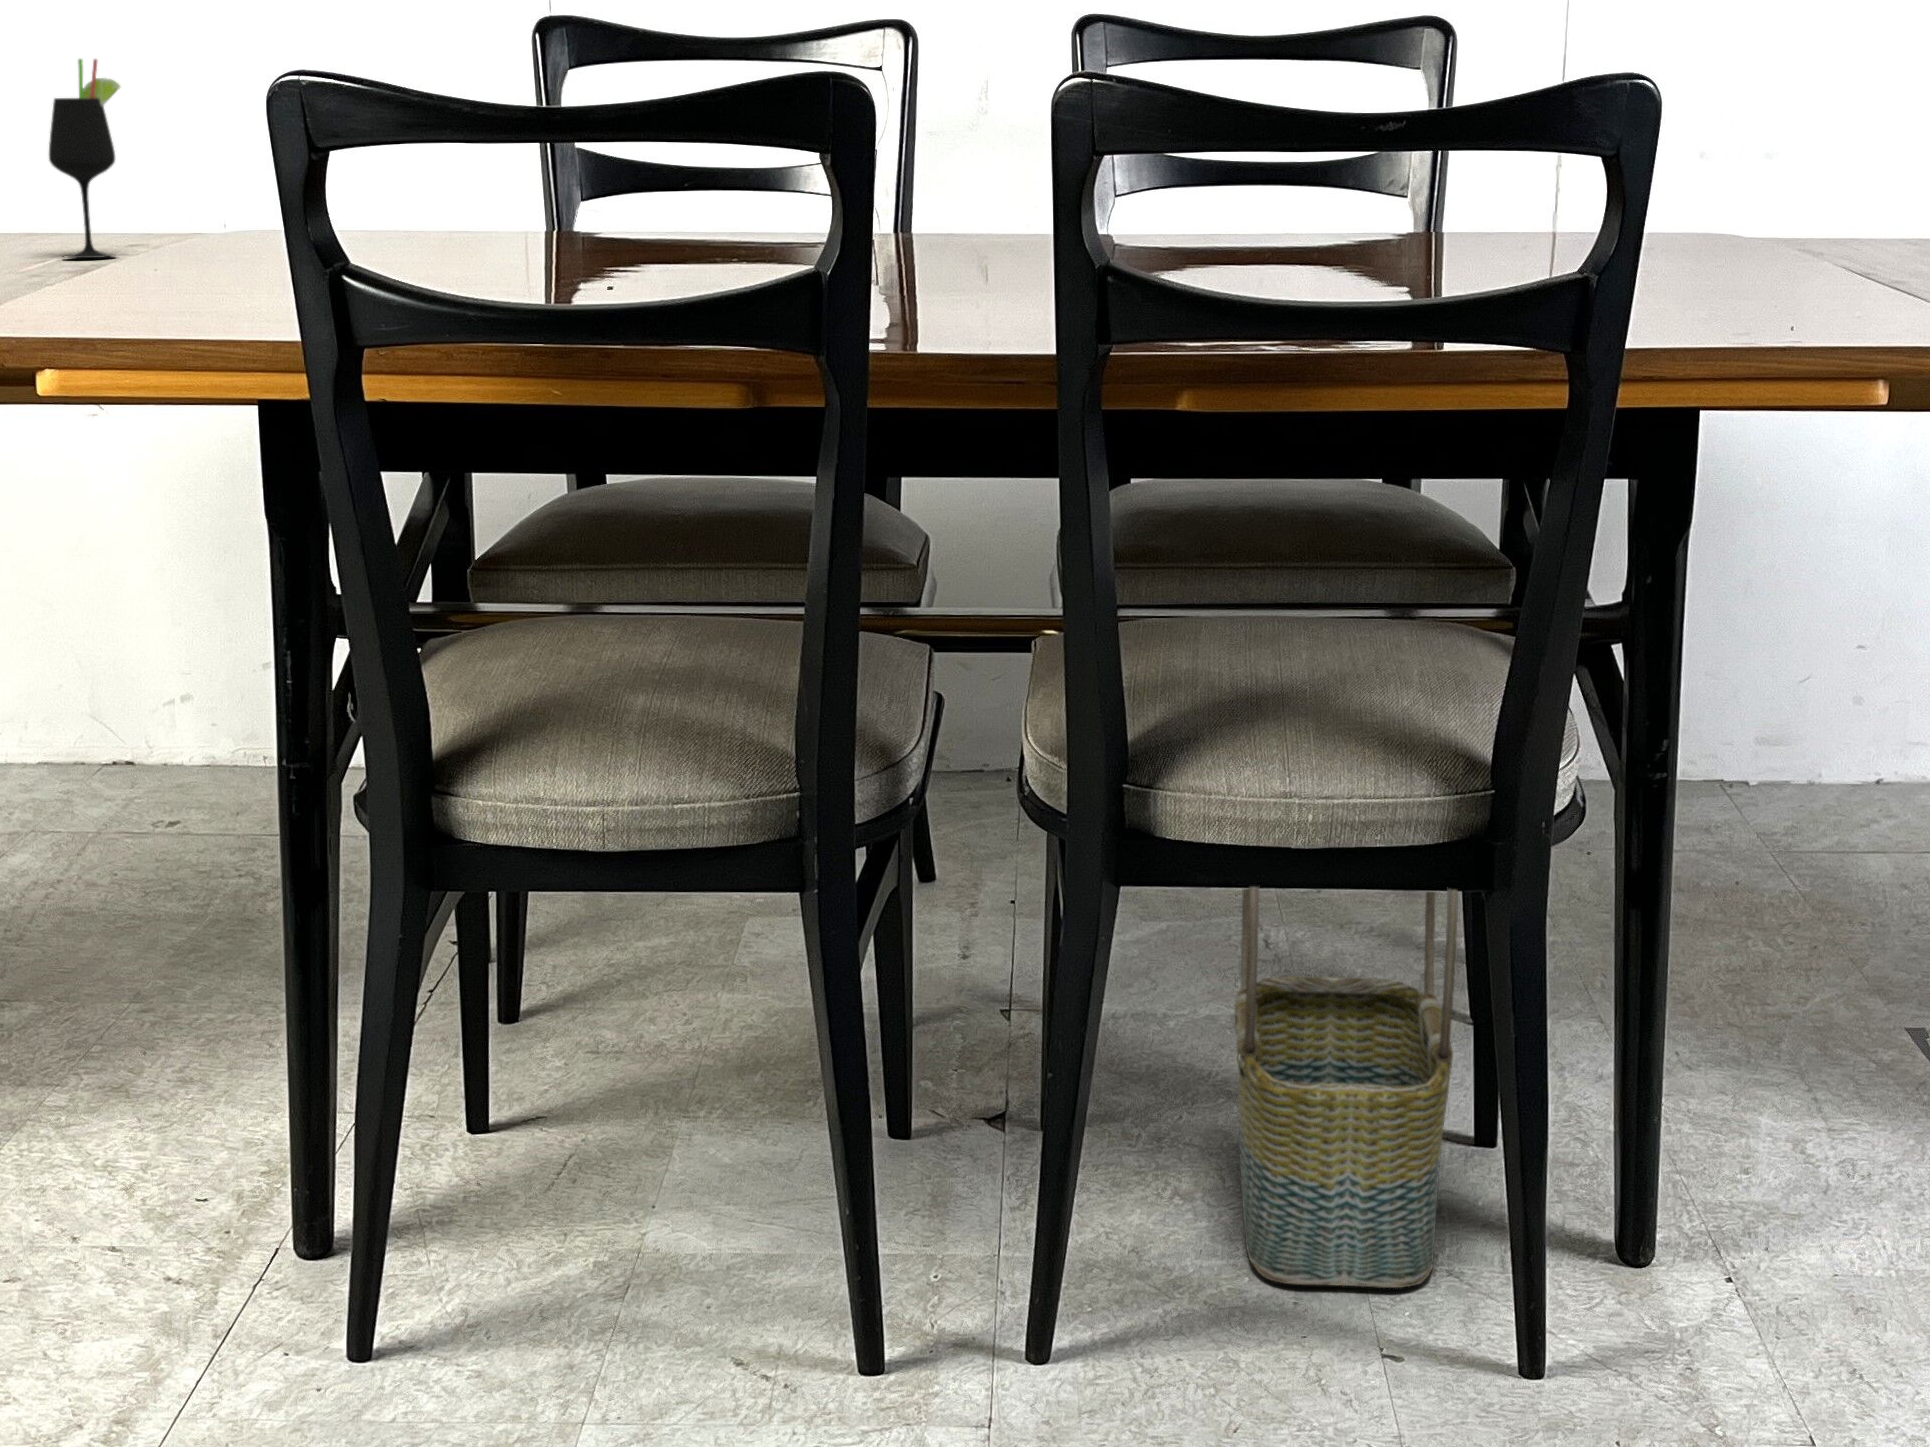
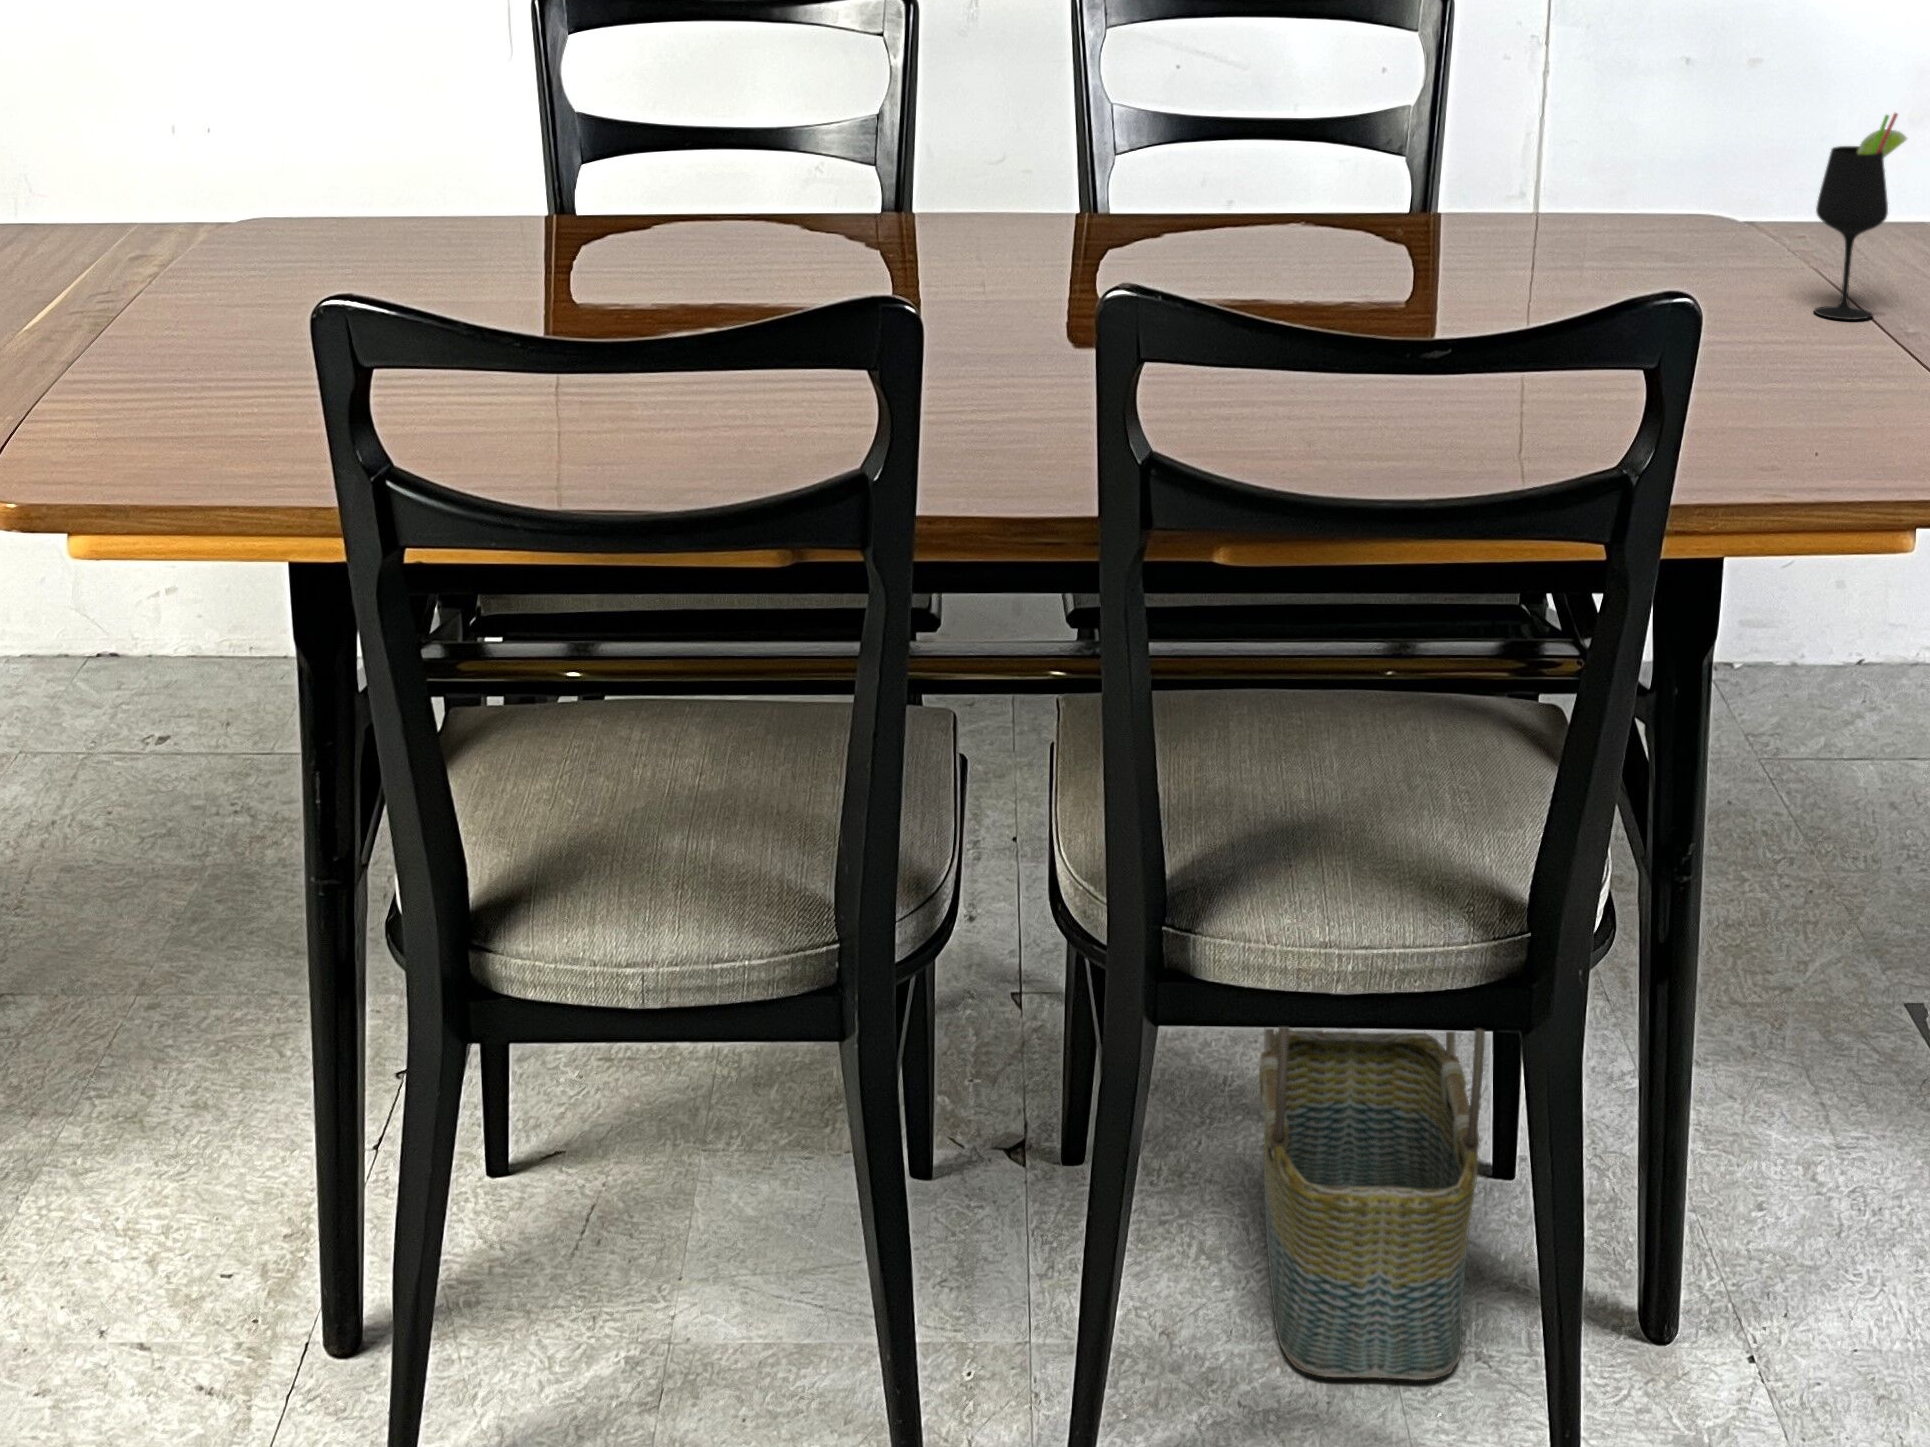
wine glass: present [49,59,120,258] -> present [1814,113,1907,320]

